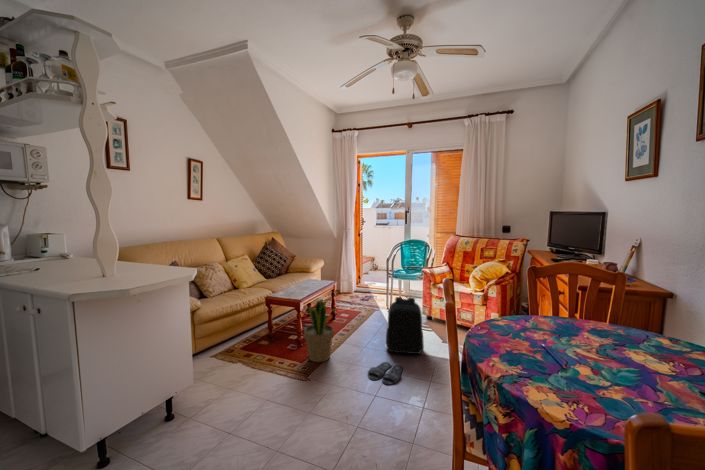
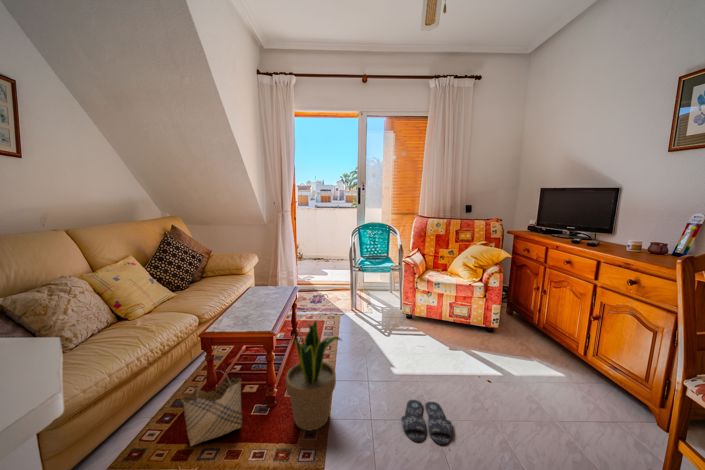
backpack: present [386,297,424,354] -> none [391,300,445,380]
woven basket: none [252,311,283,355] -> present [182,357,242,446]

